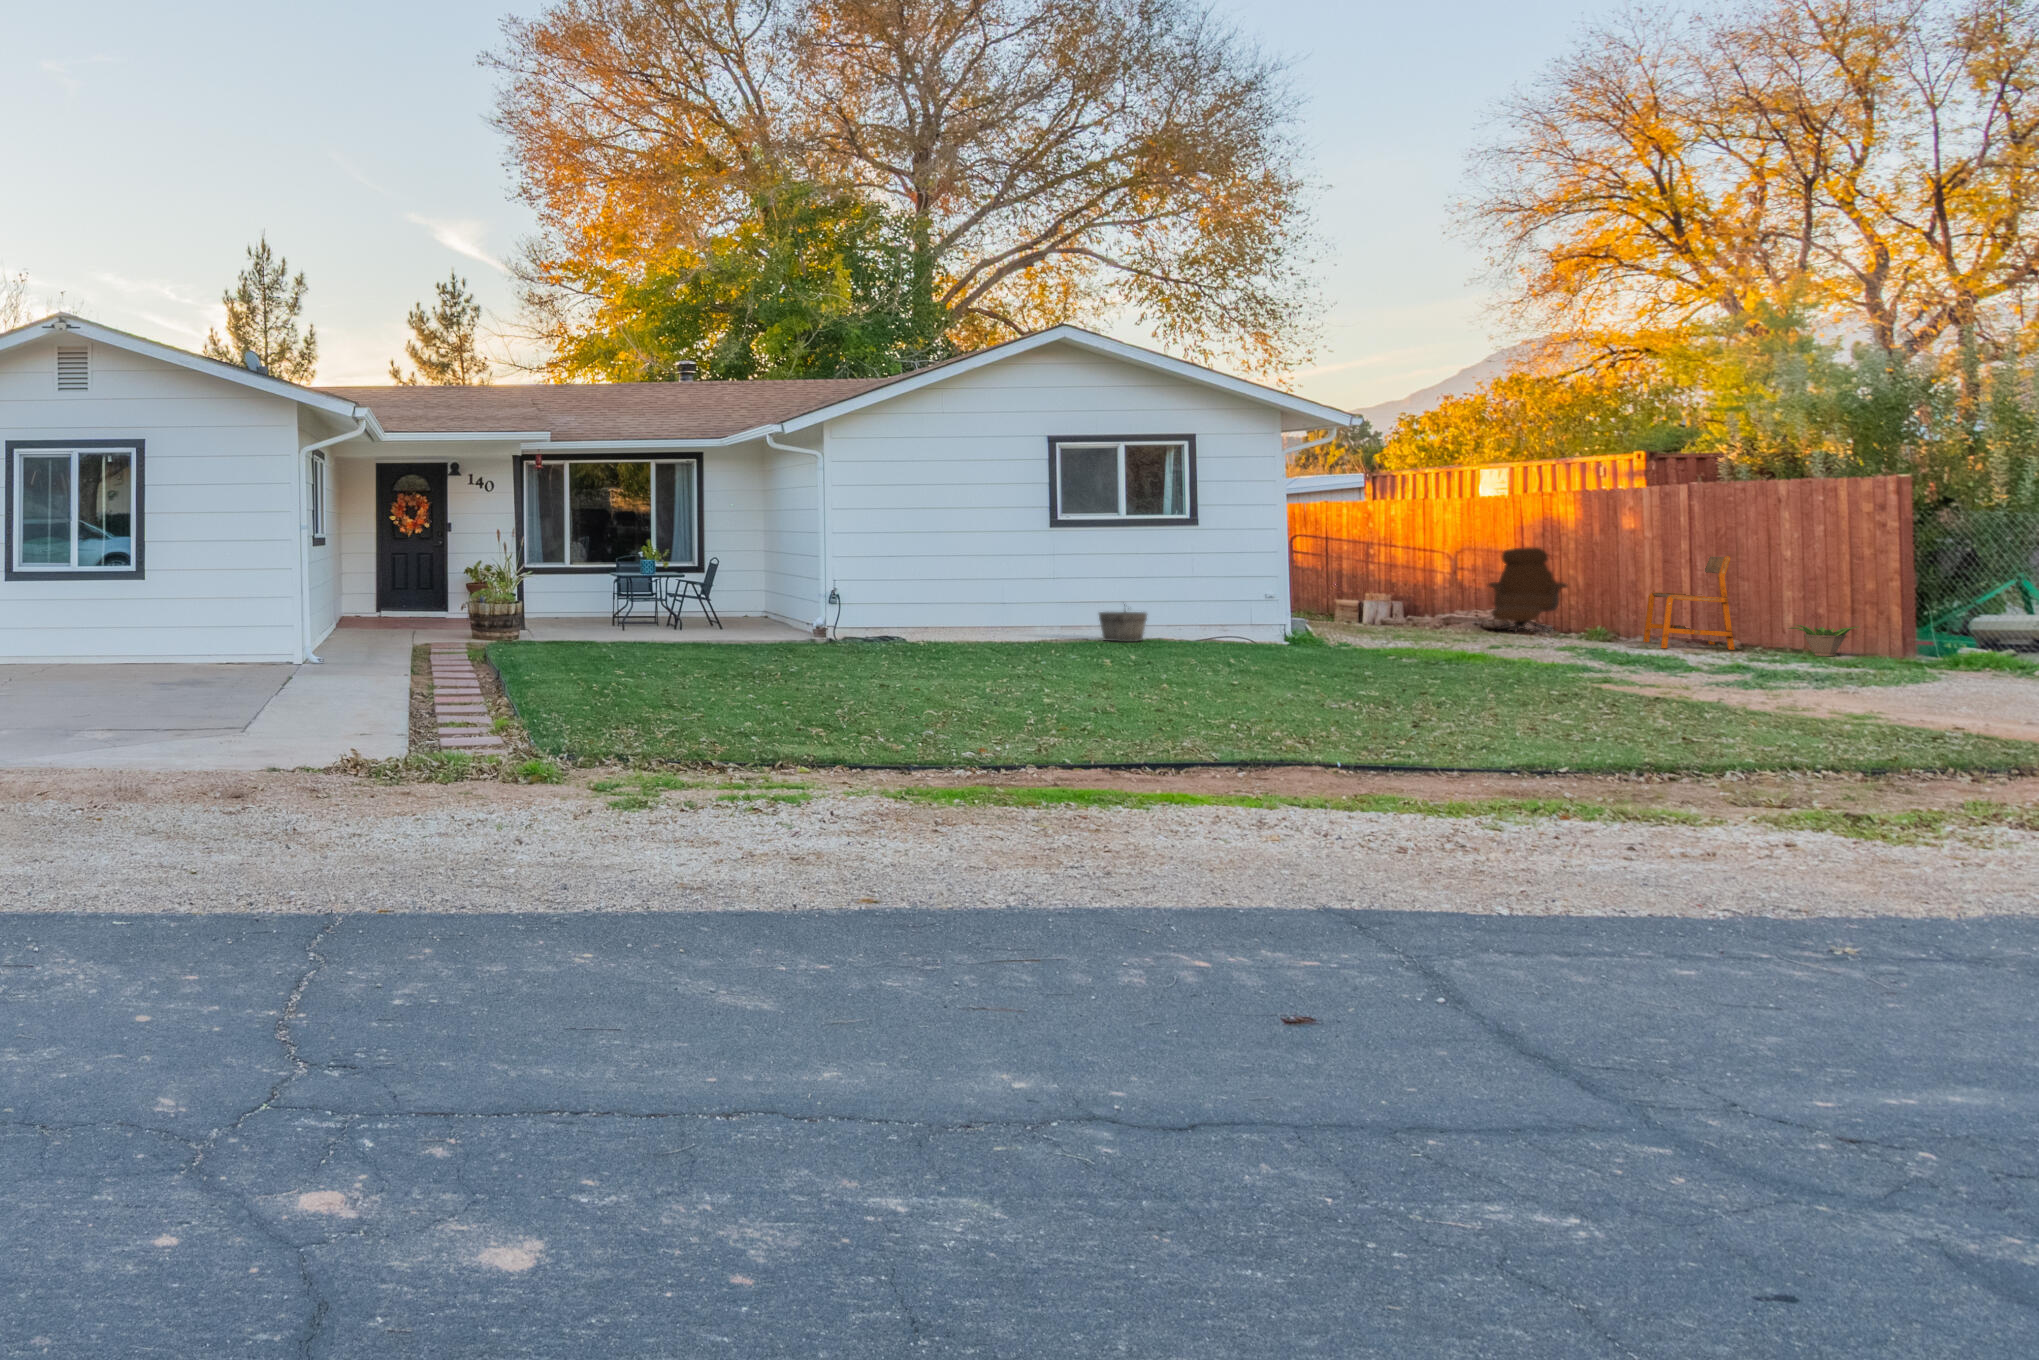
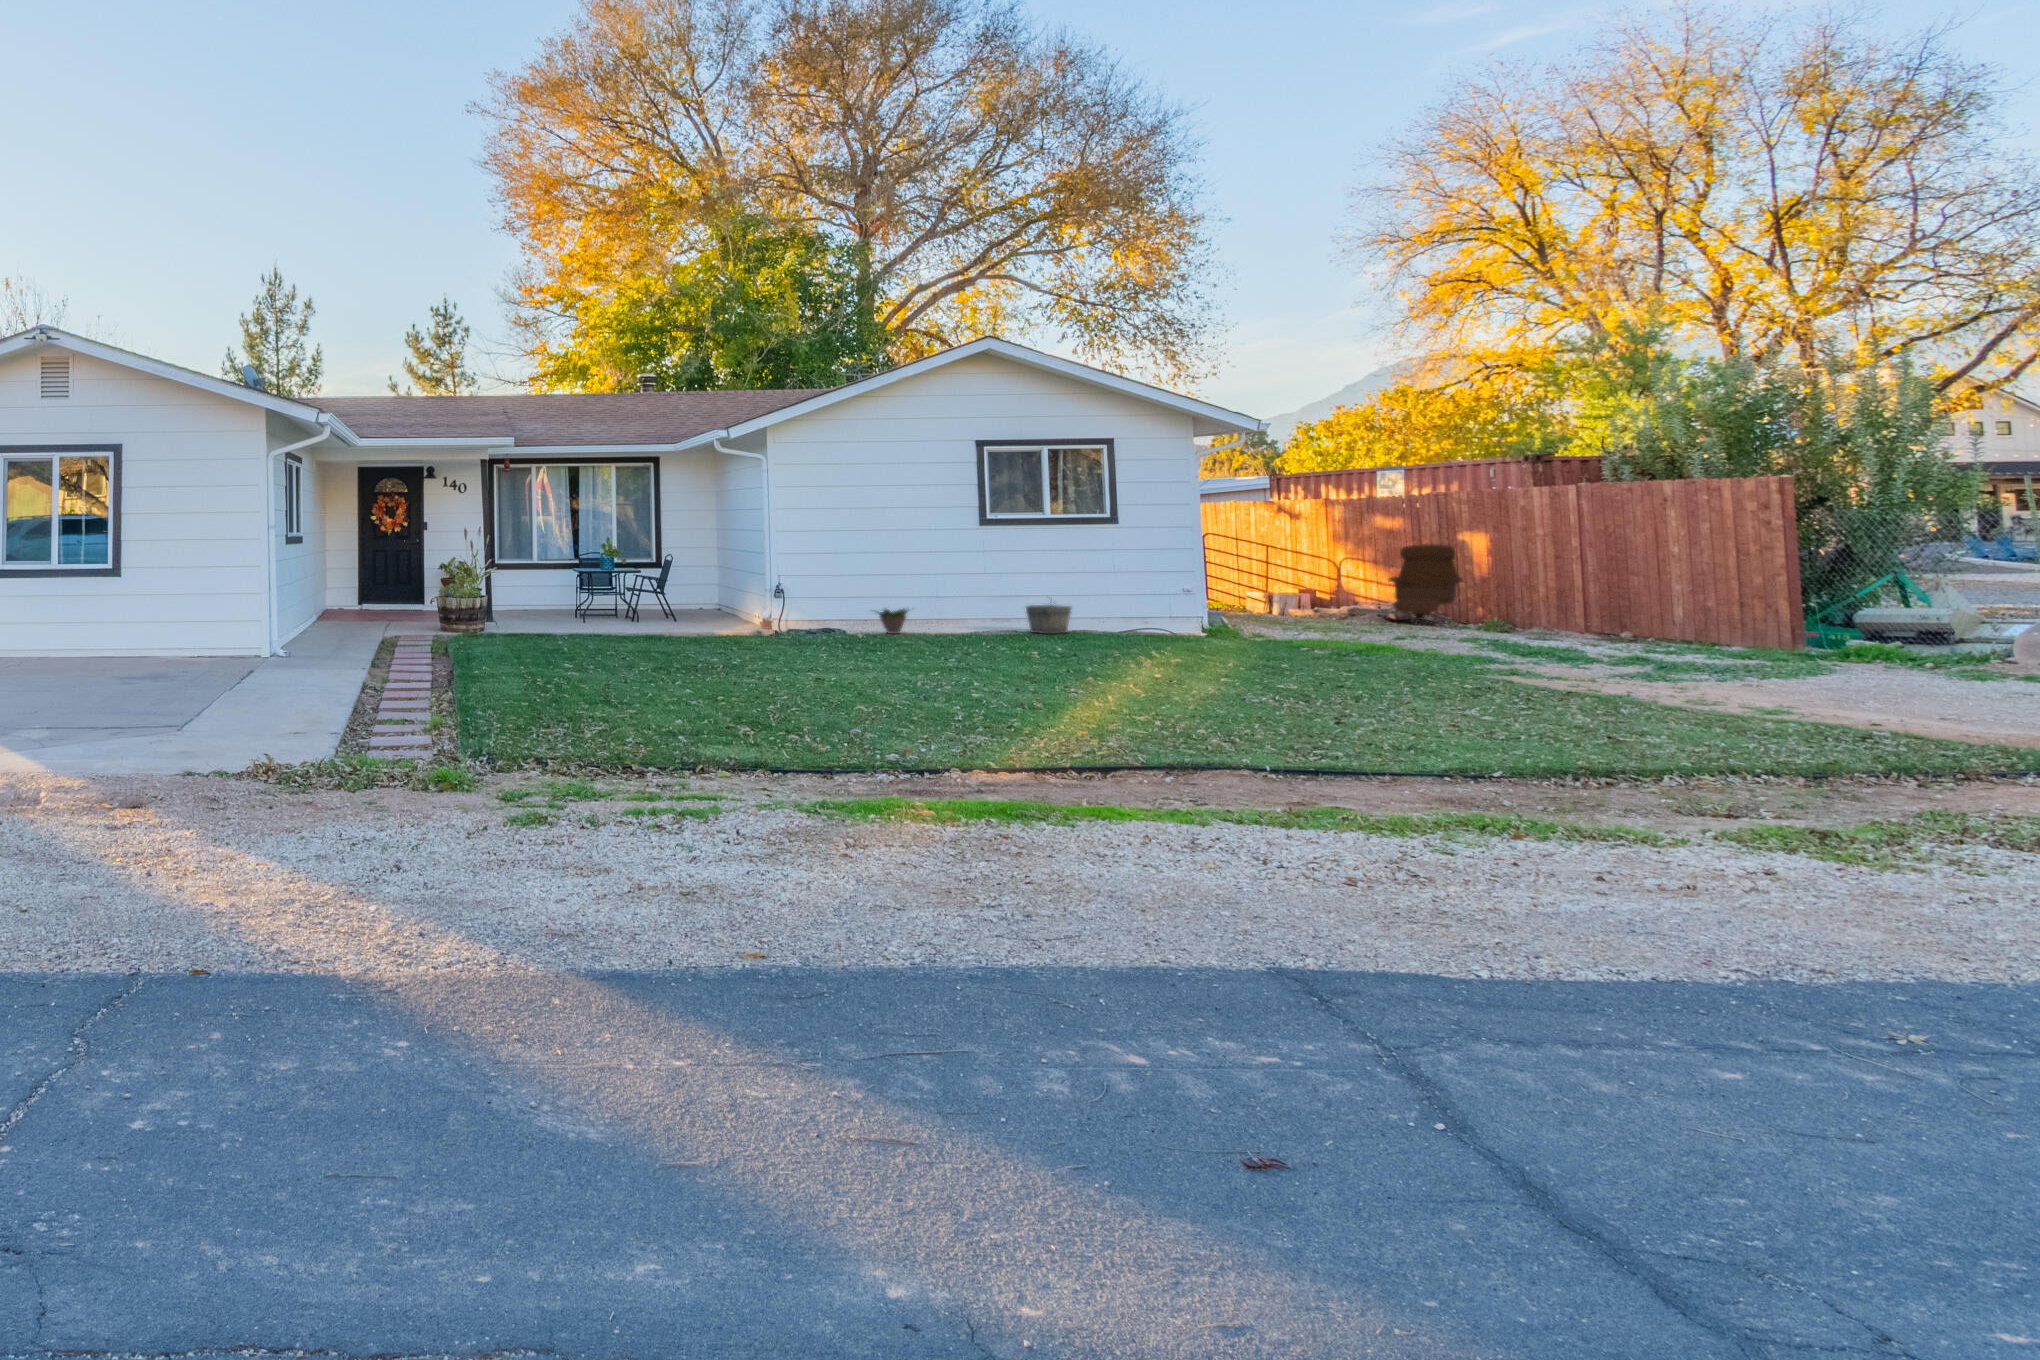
bench: present [1643,556,1735,650] -> none [1538,552,1628,642]
decorative plant: present [1788,625,1858,656] -> present [877,608,908,634]

